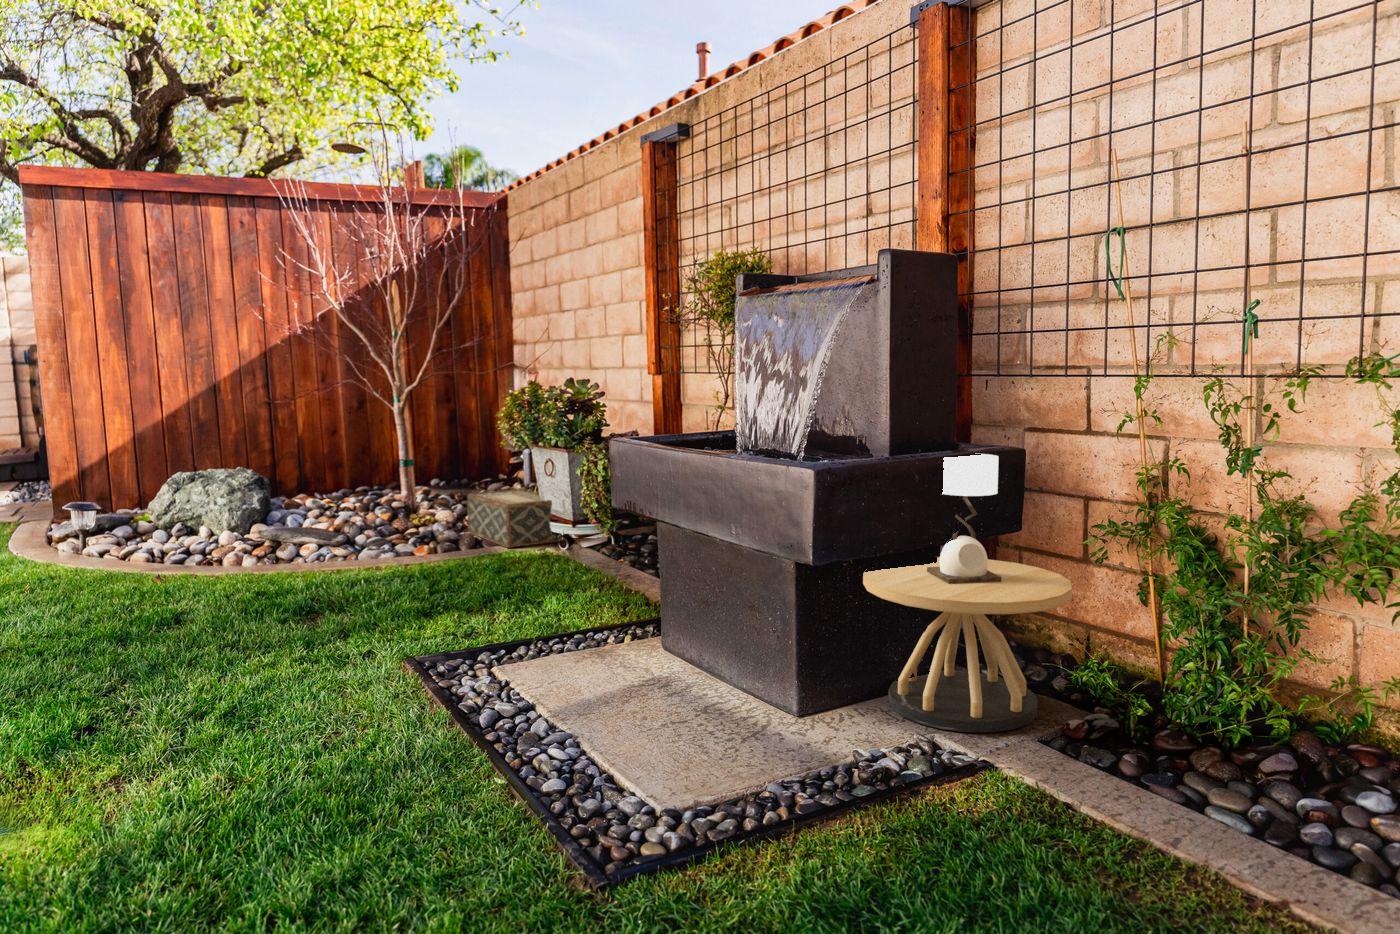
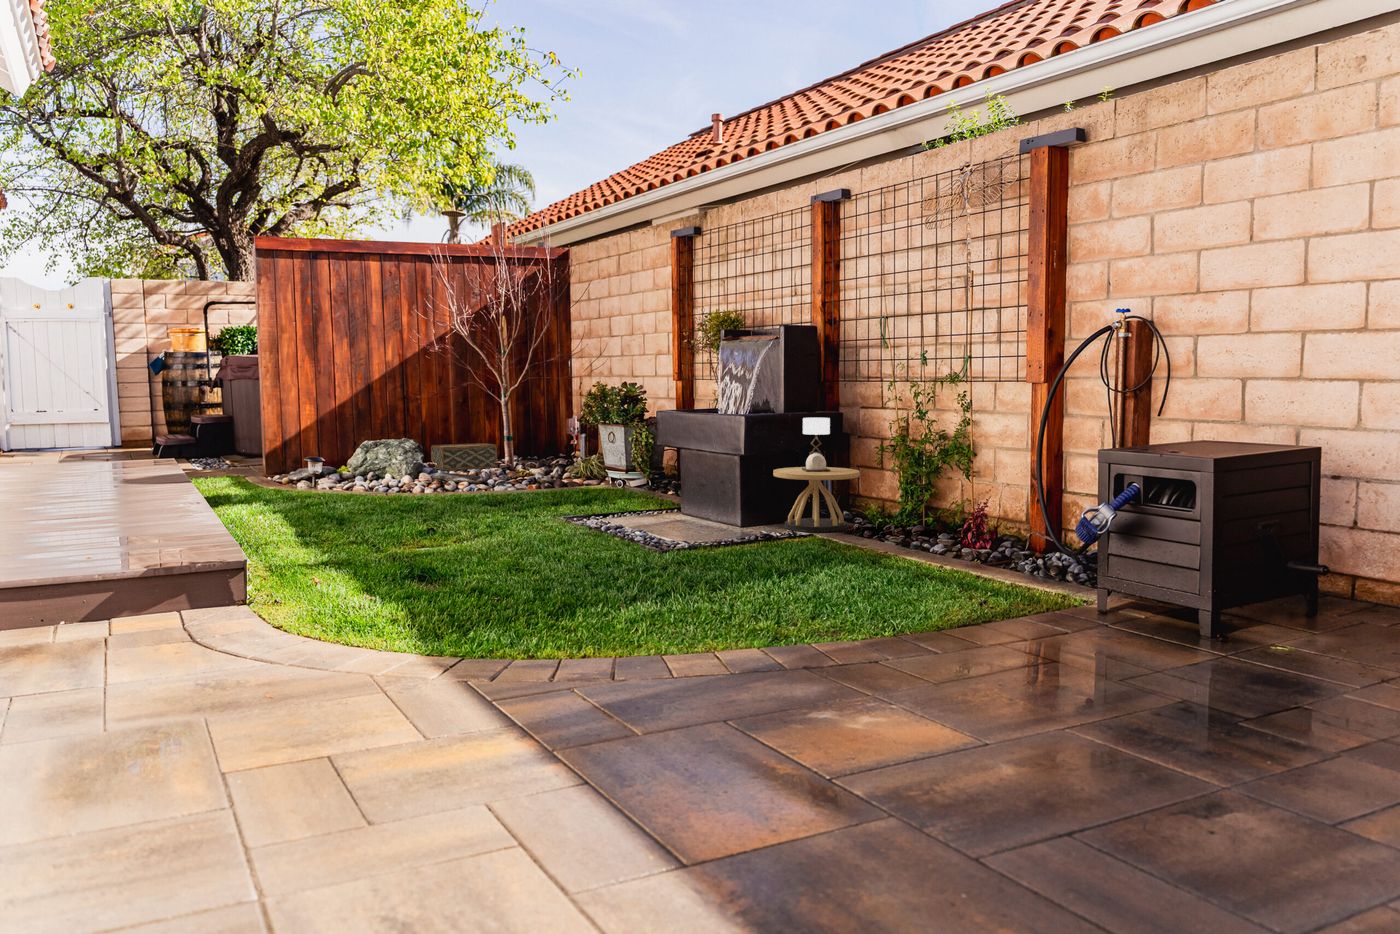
woven basket: present [467,489,563,548] -> present [431,443,498,471]

